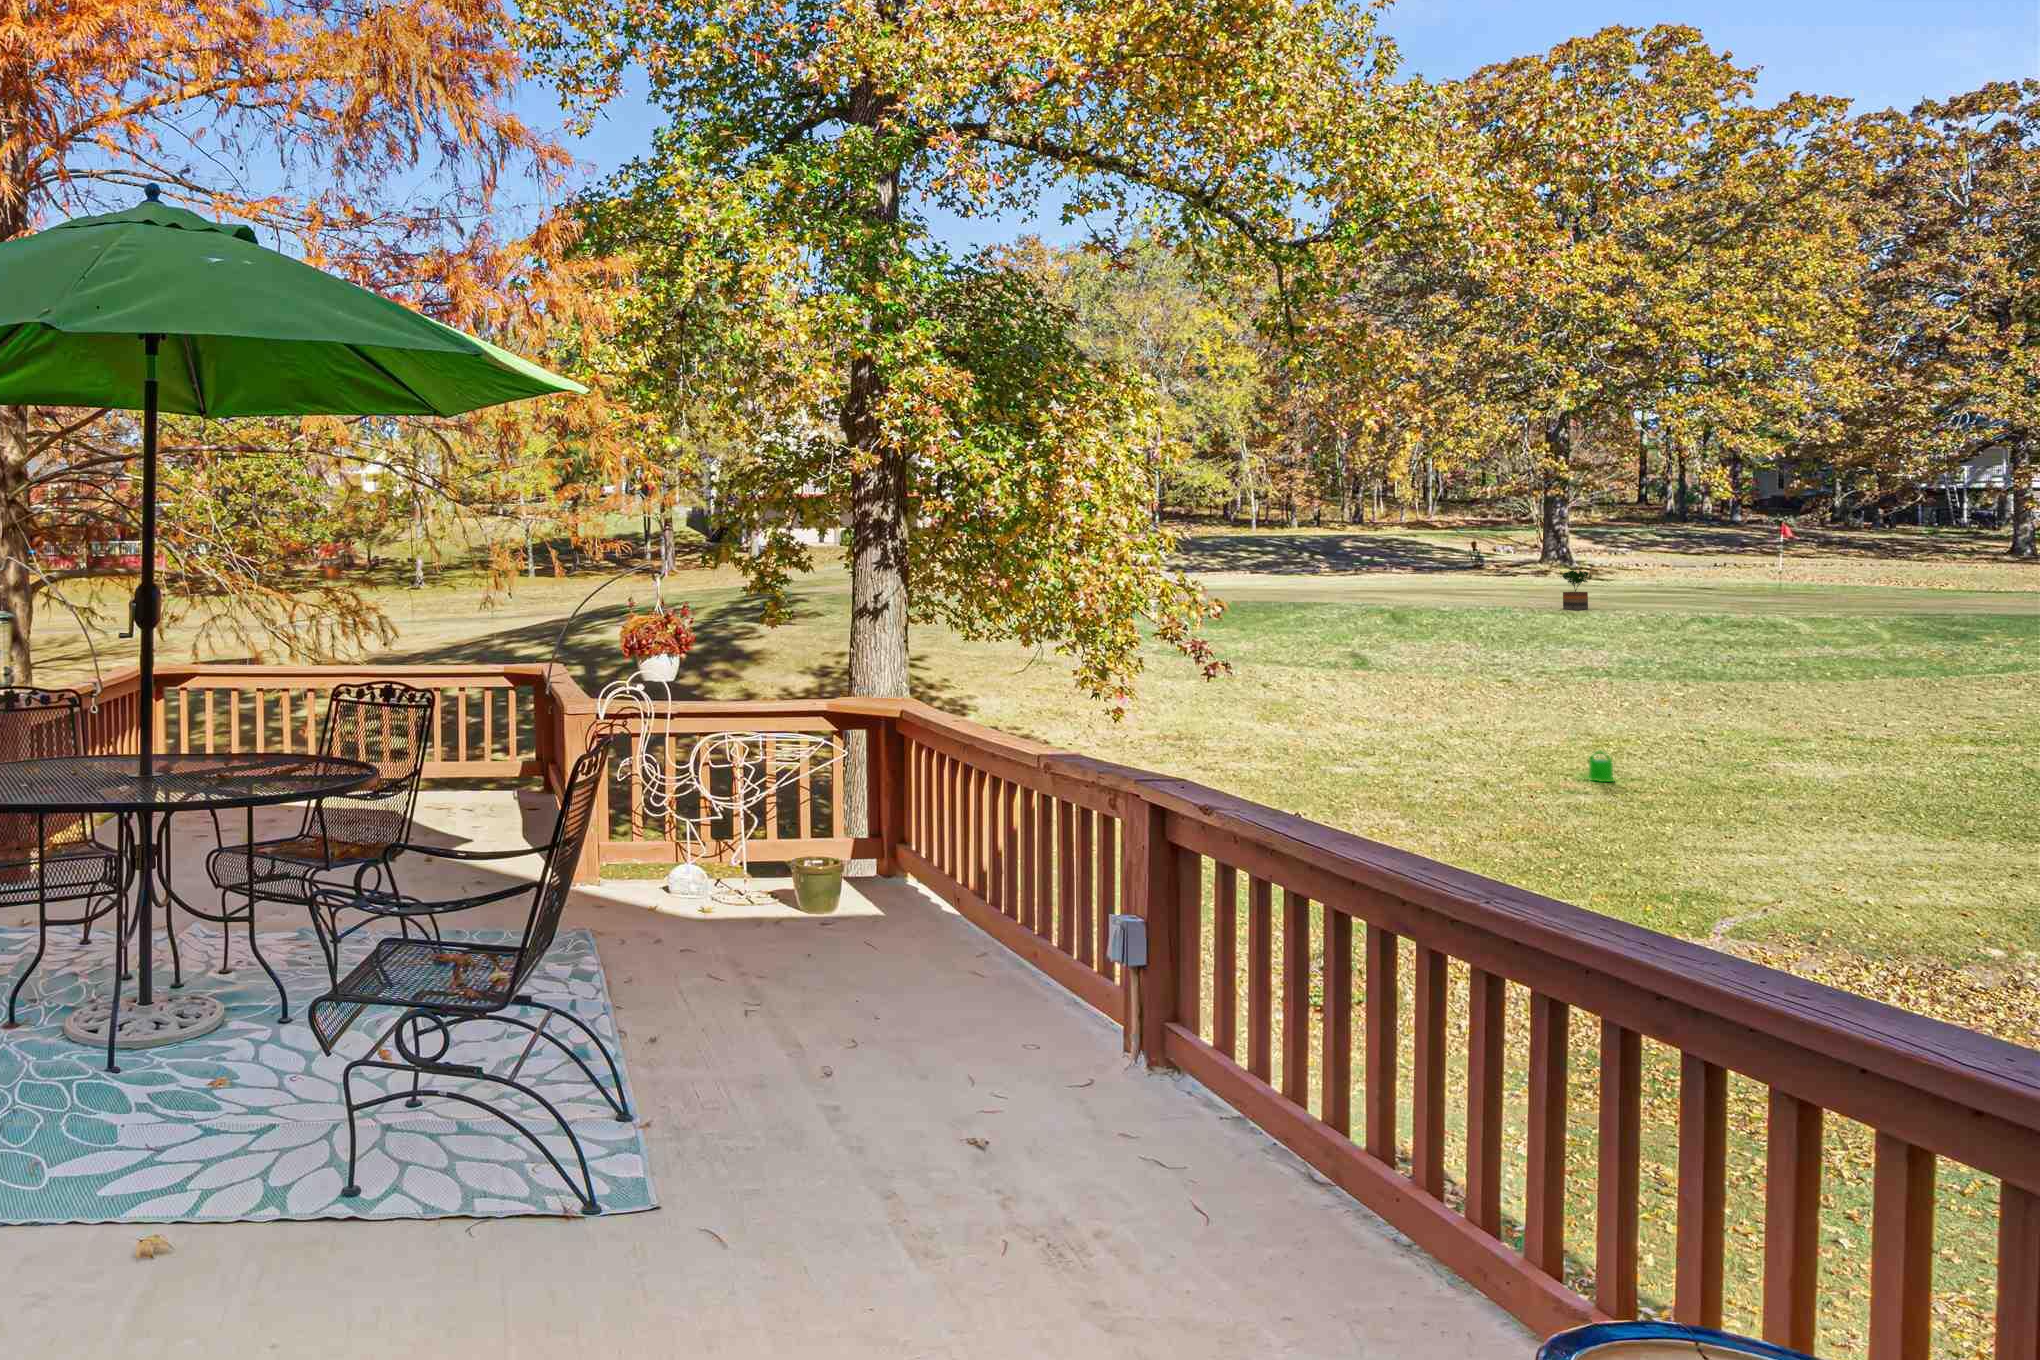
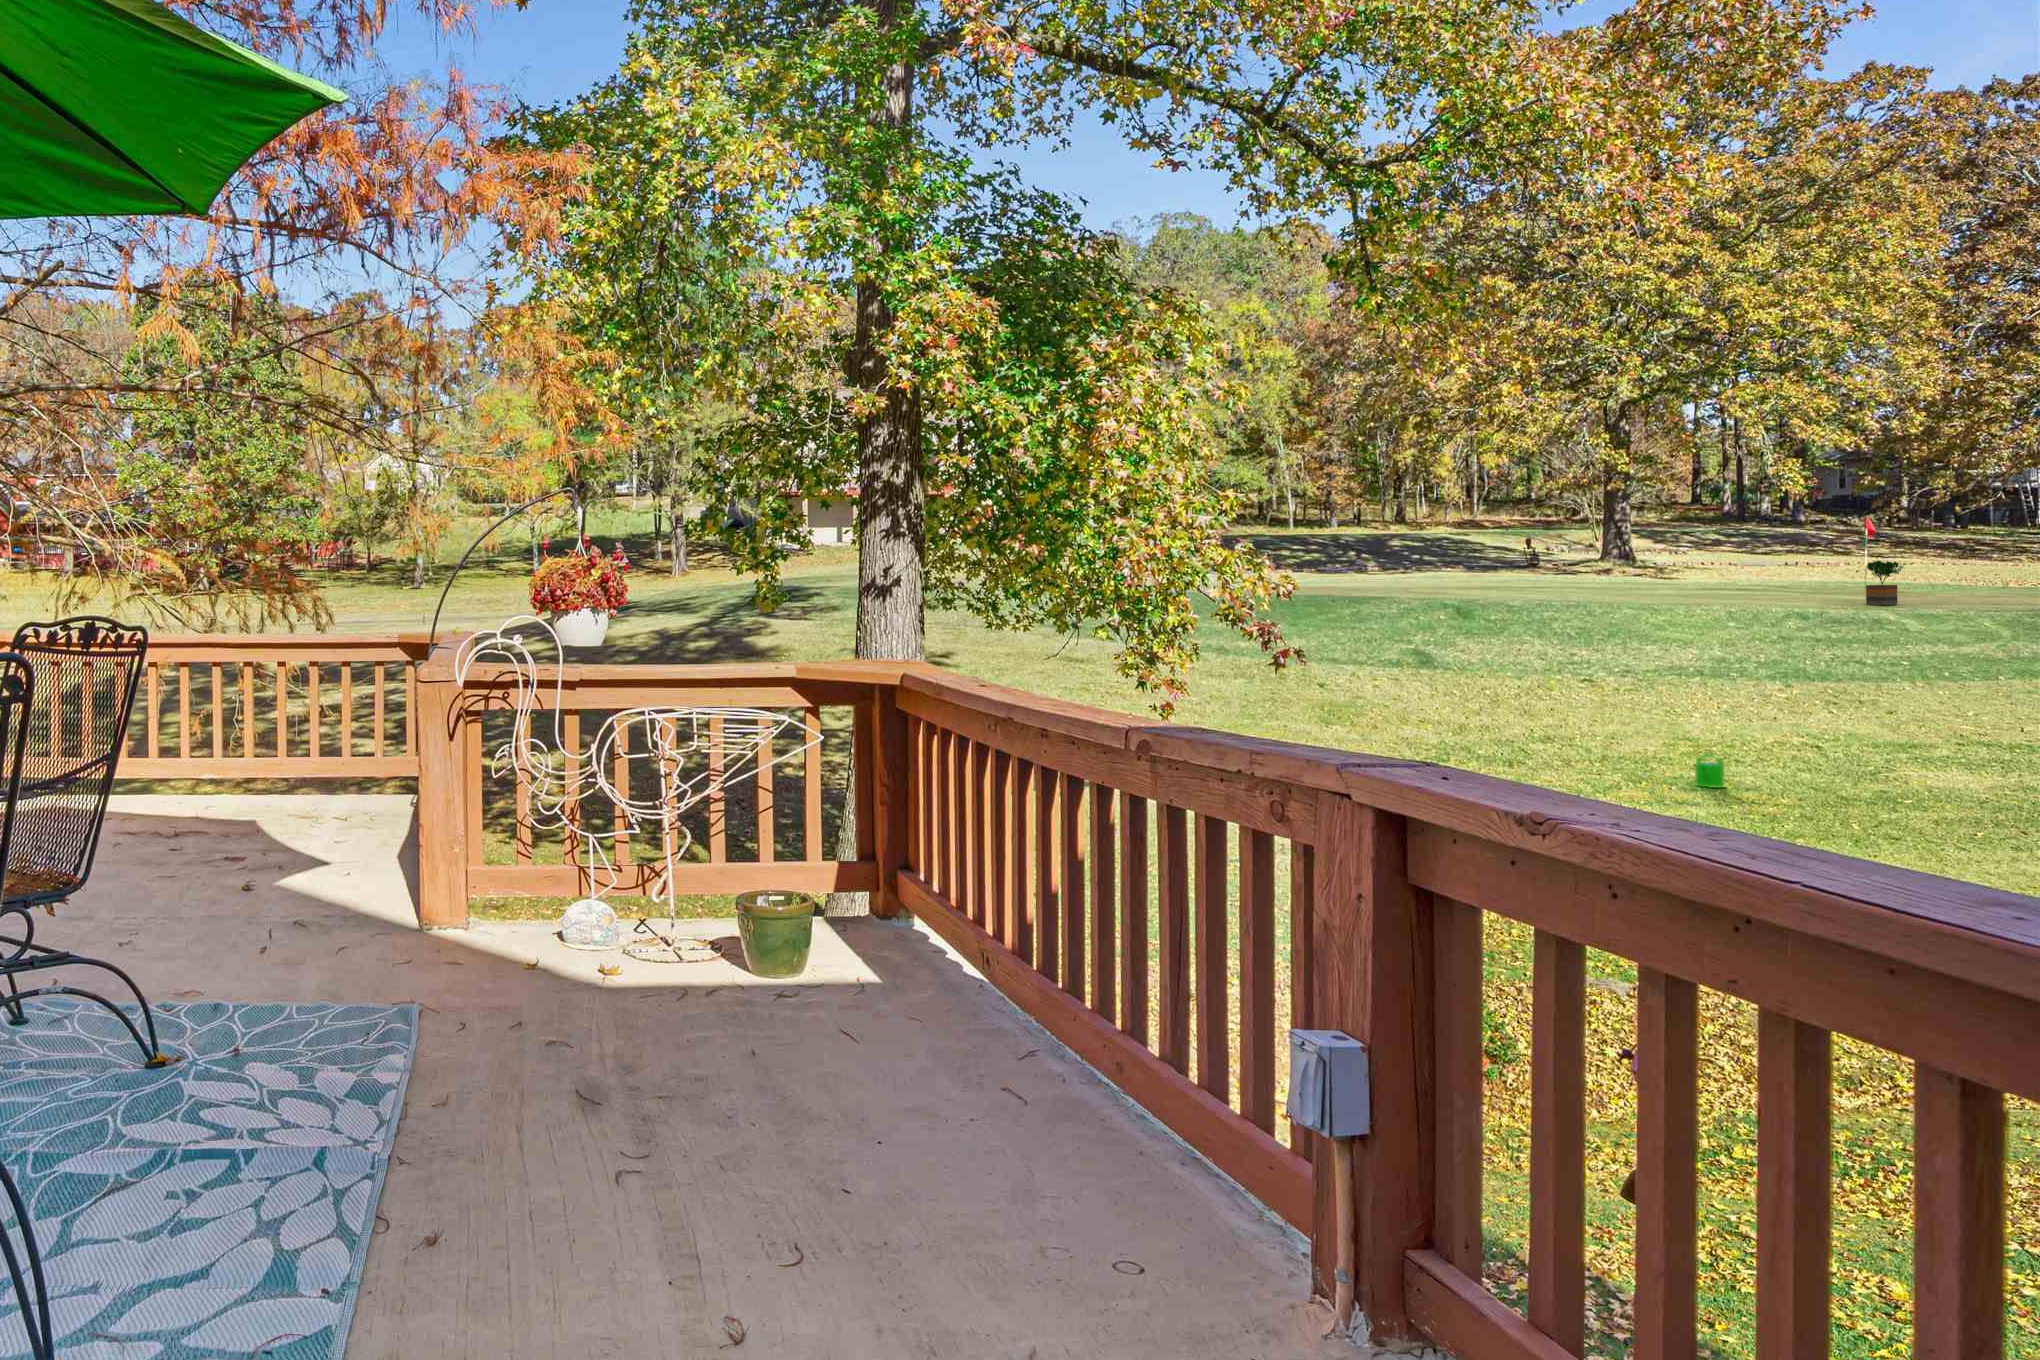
potted tree: present [1562,570,1591,610] -> present [1866,561,1903,605]

